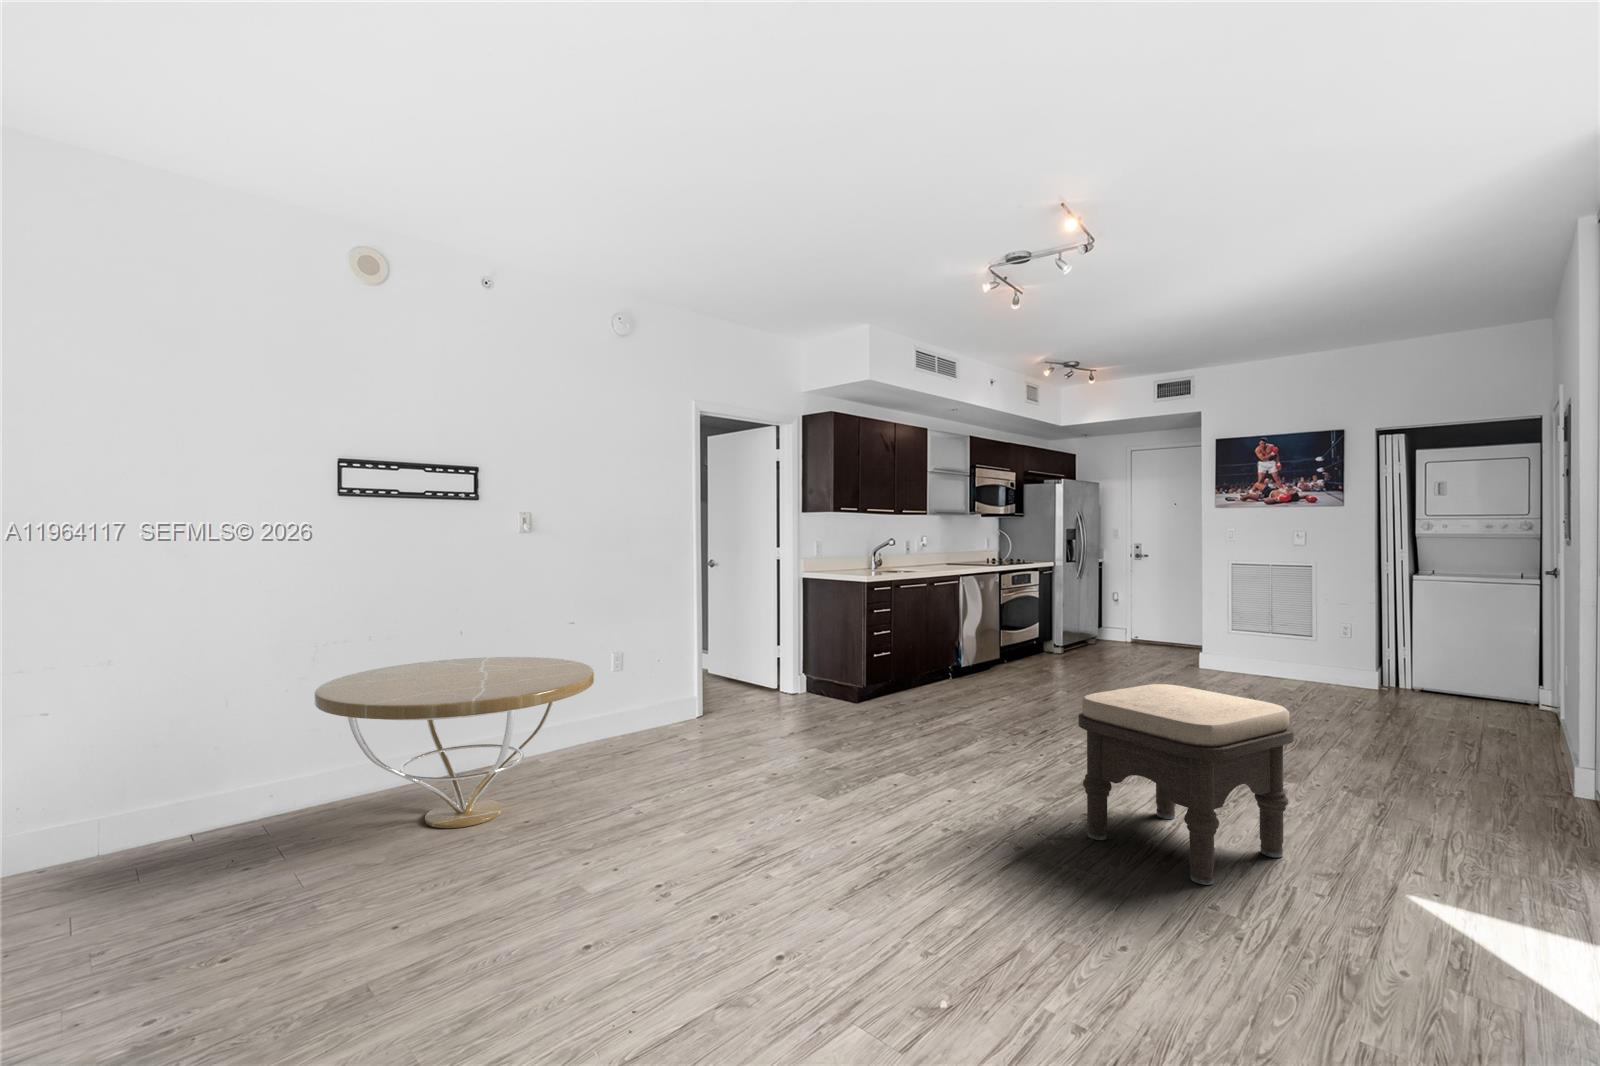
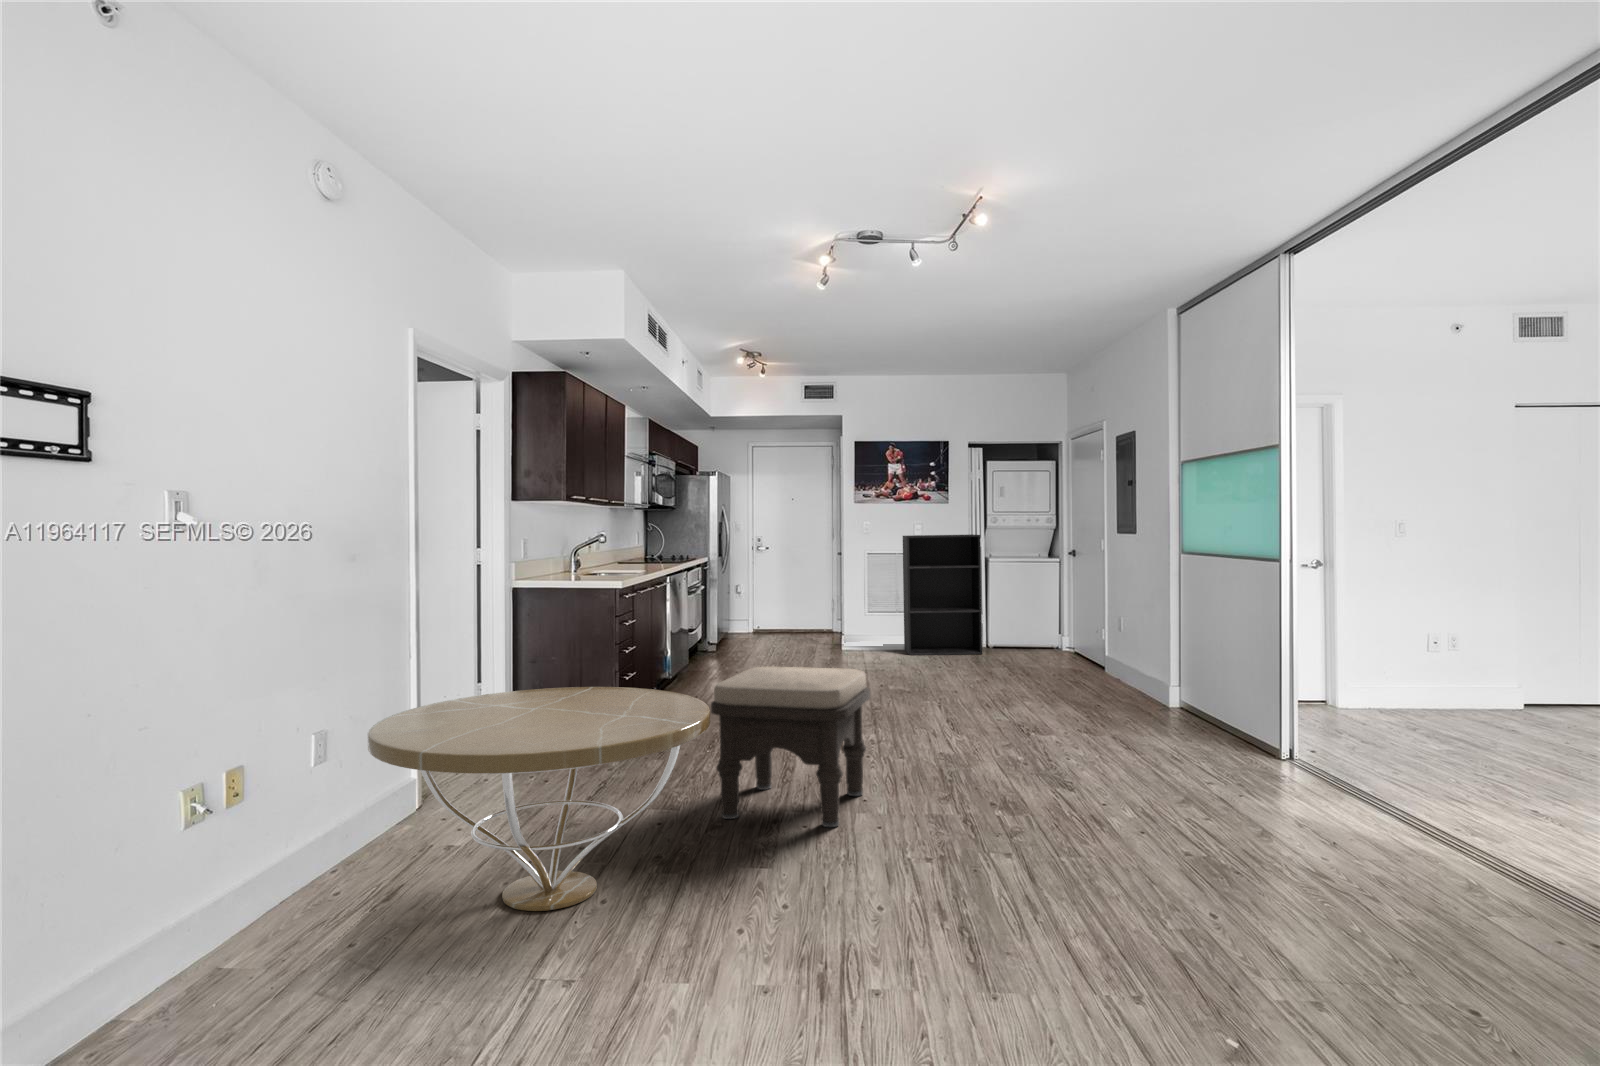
bookshelf: none [1255,545,1371,699] -> present [903,534,982,655]
ottoman: present [1078,684,1294,885] -> present [711,667,870,827]

